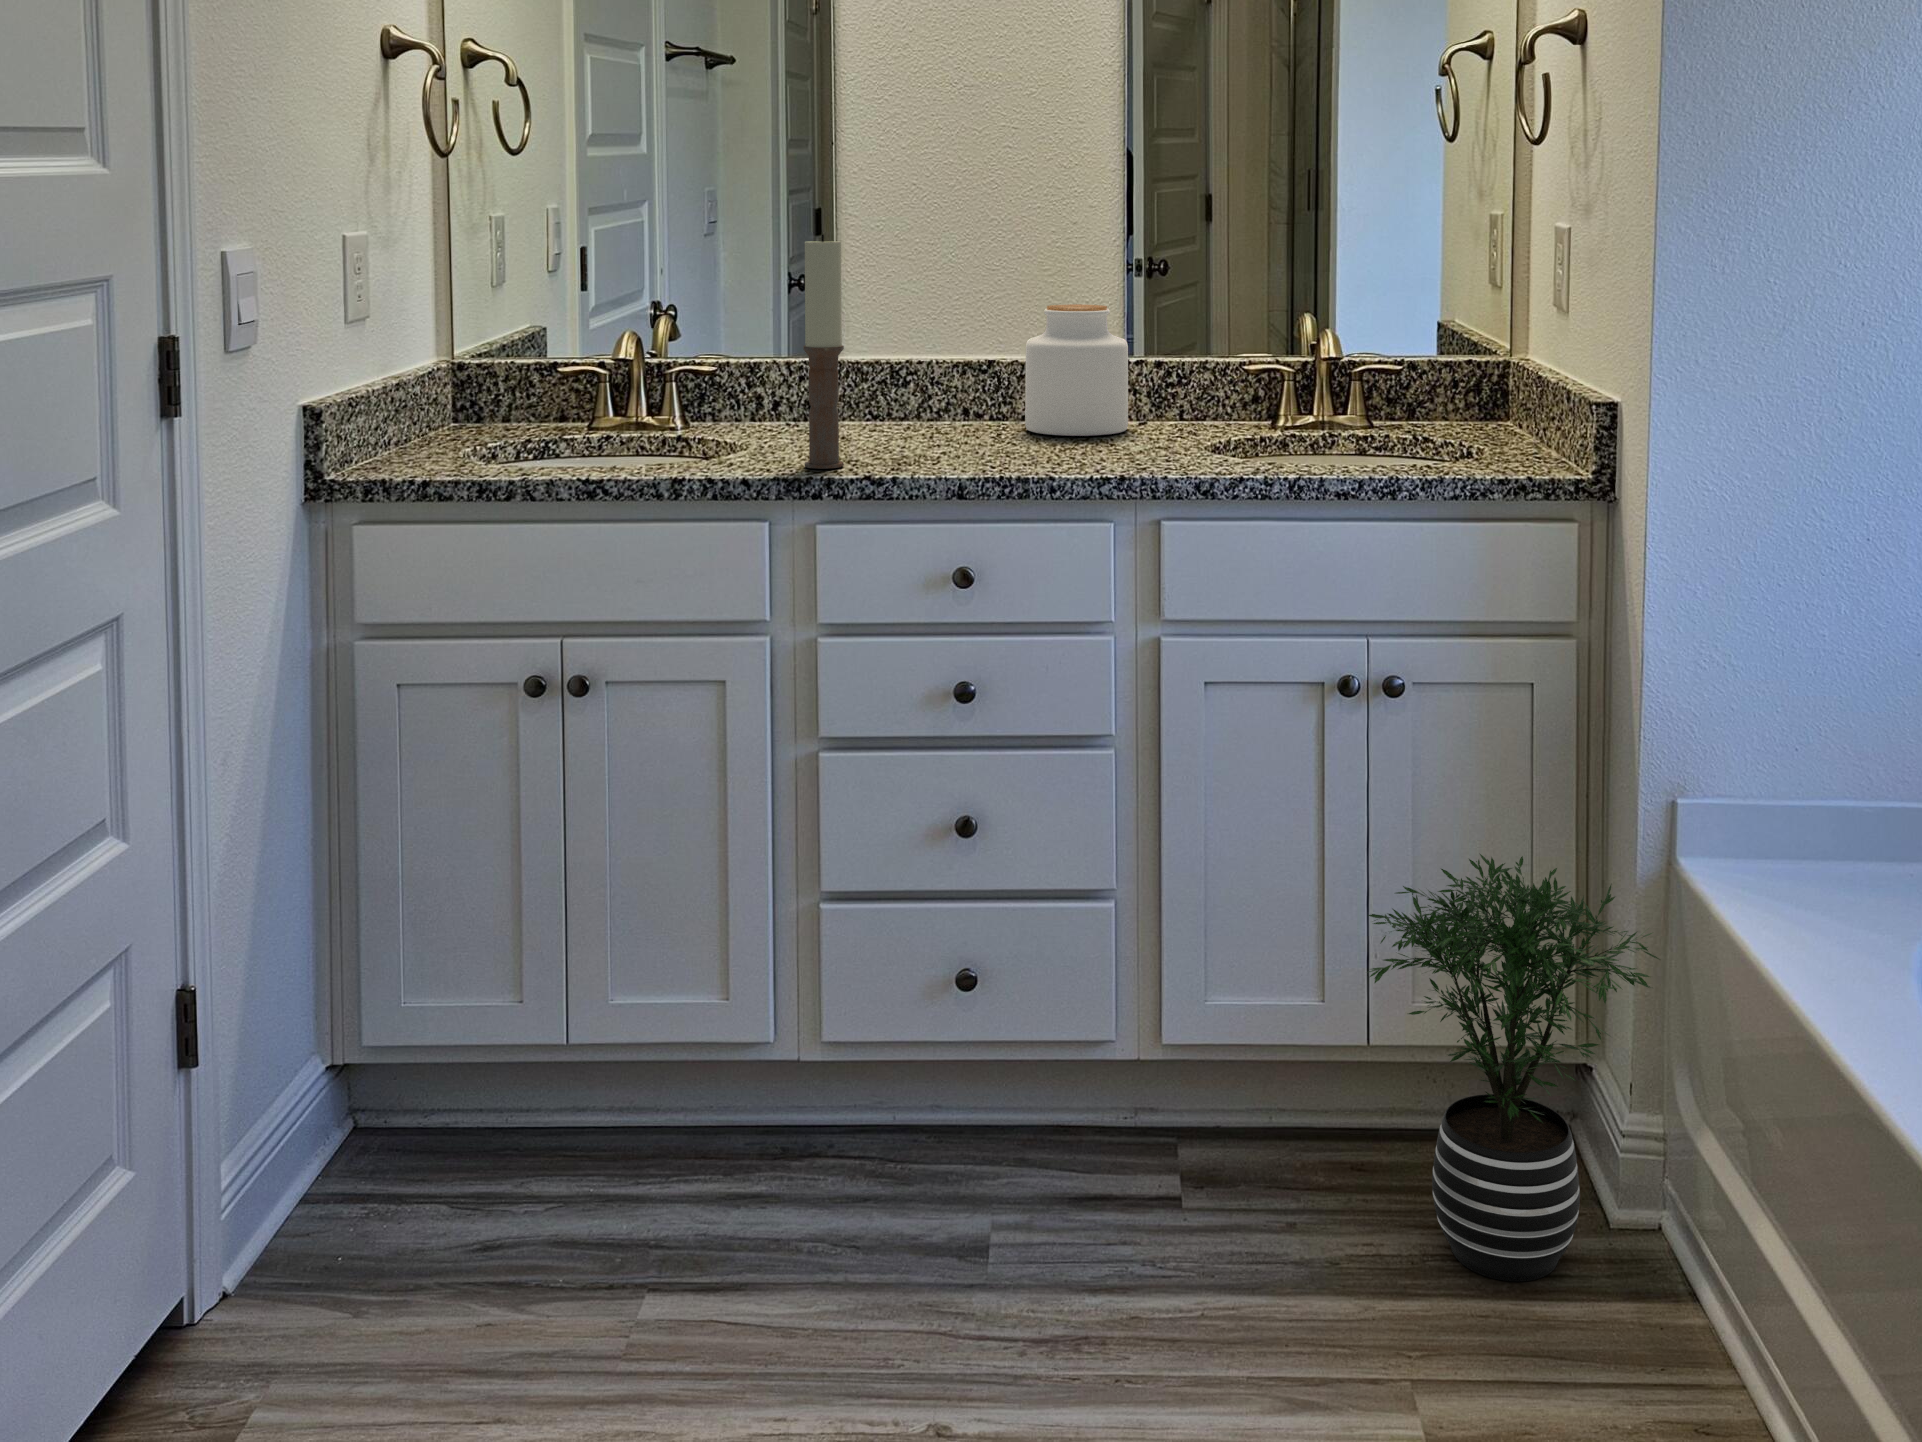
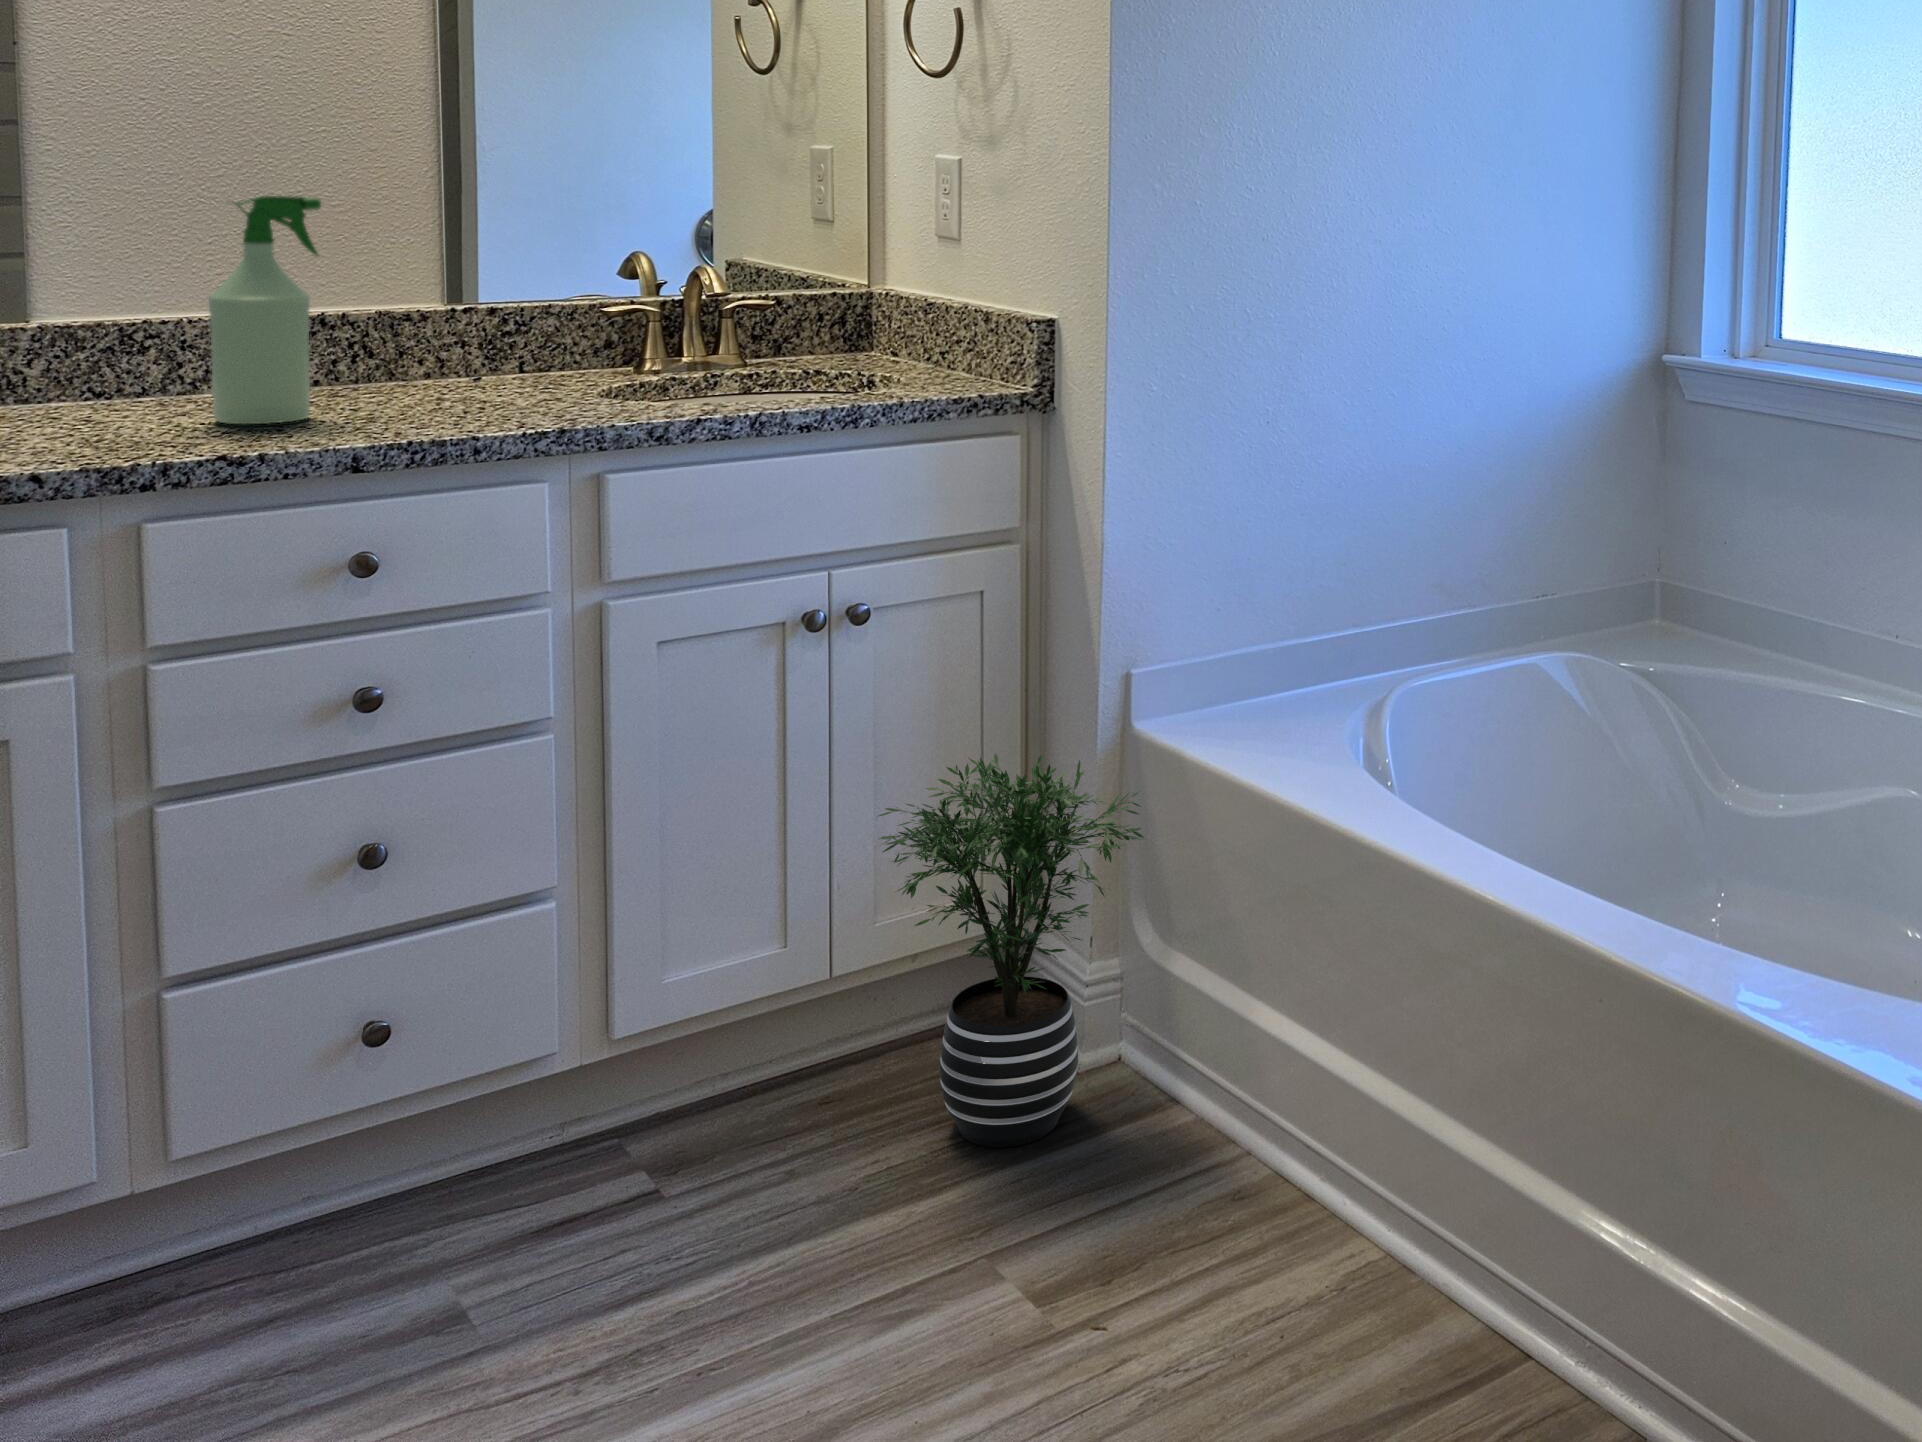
candle: present [803,235,844,469] -> none [89,152,157,452]
spray bottle: none [906,266,986,453] -> present [208,196,321,424]
jar: present [1025,304,1128,436] -> none [336,244,474,395]

